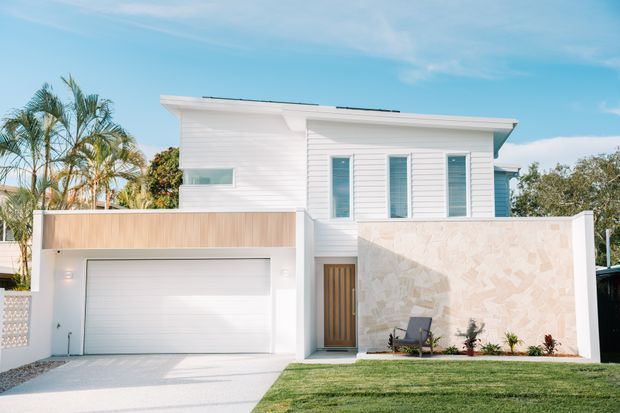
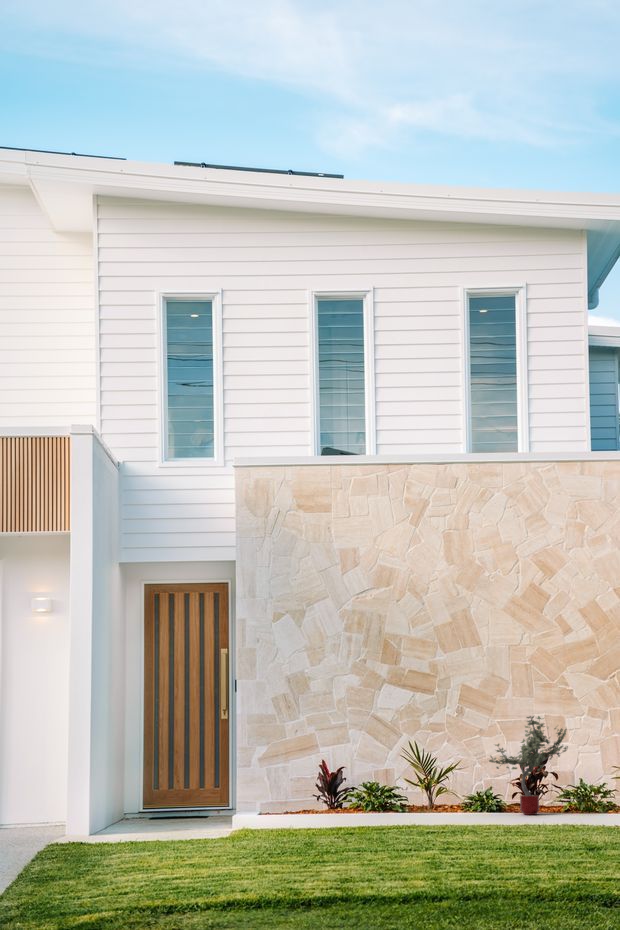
lounge chair: present [393,317,433,357] -> none [330,717,433,819]

